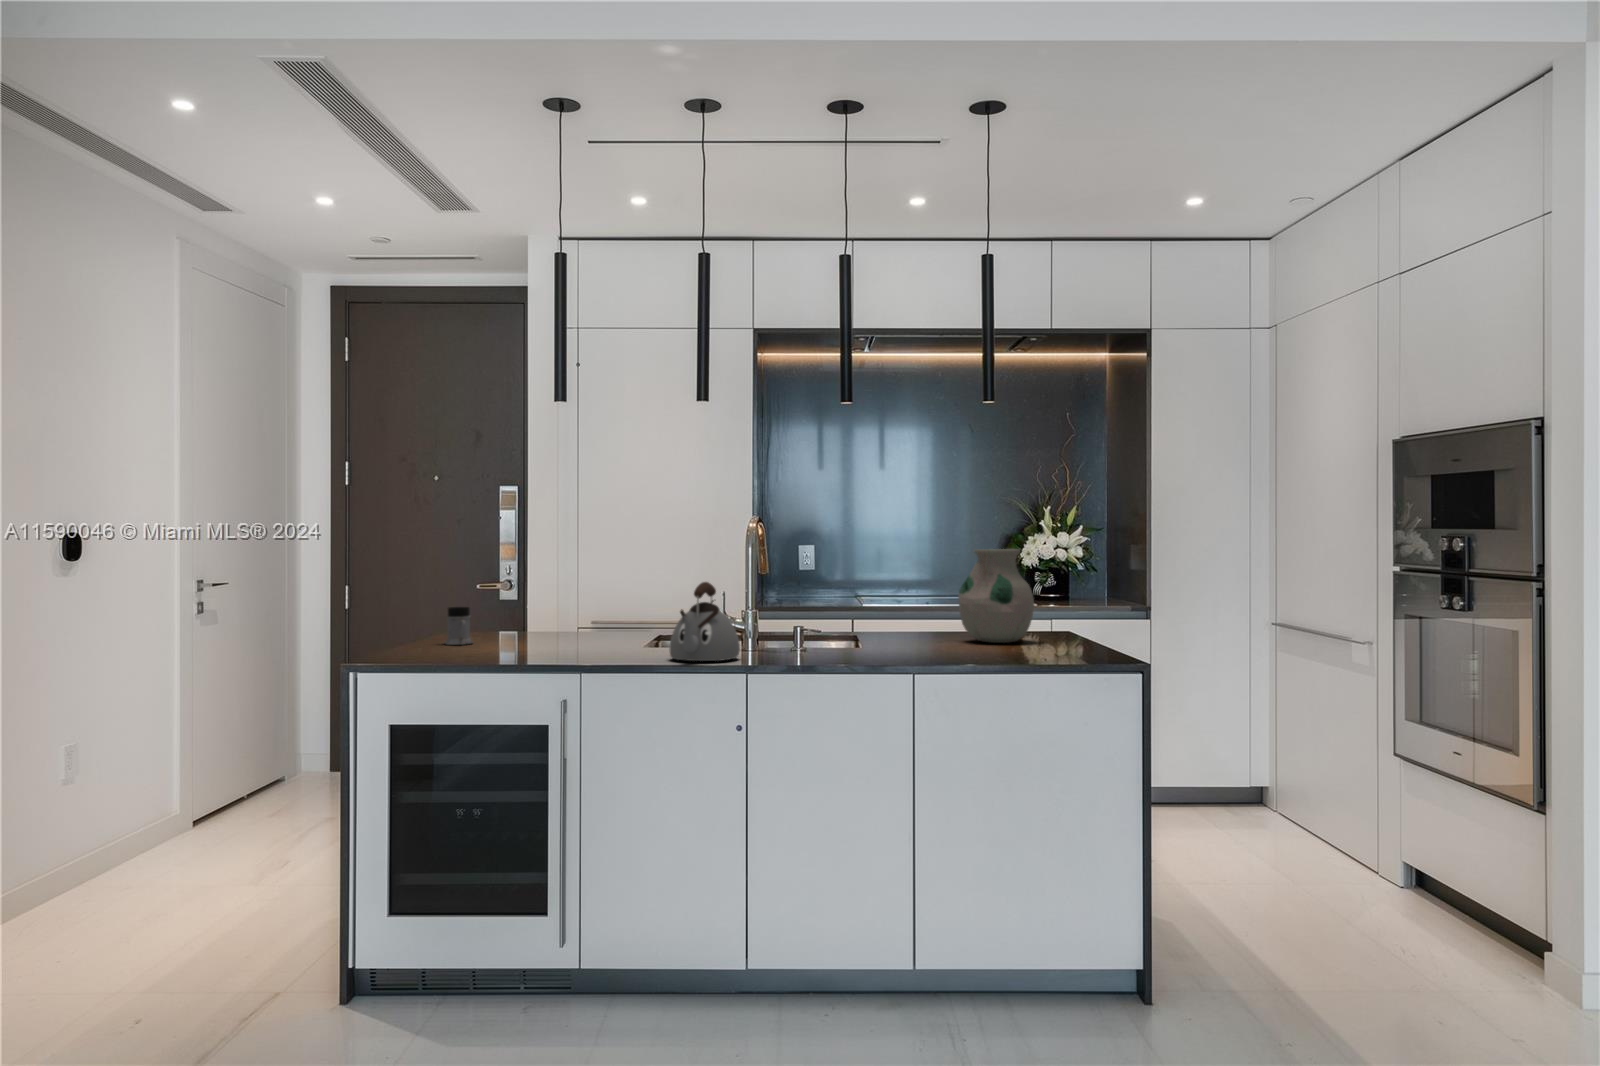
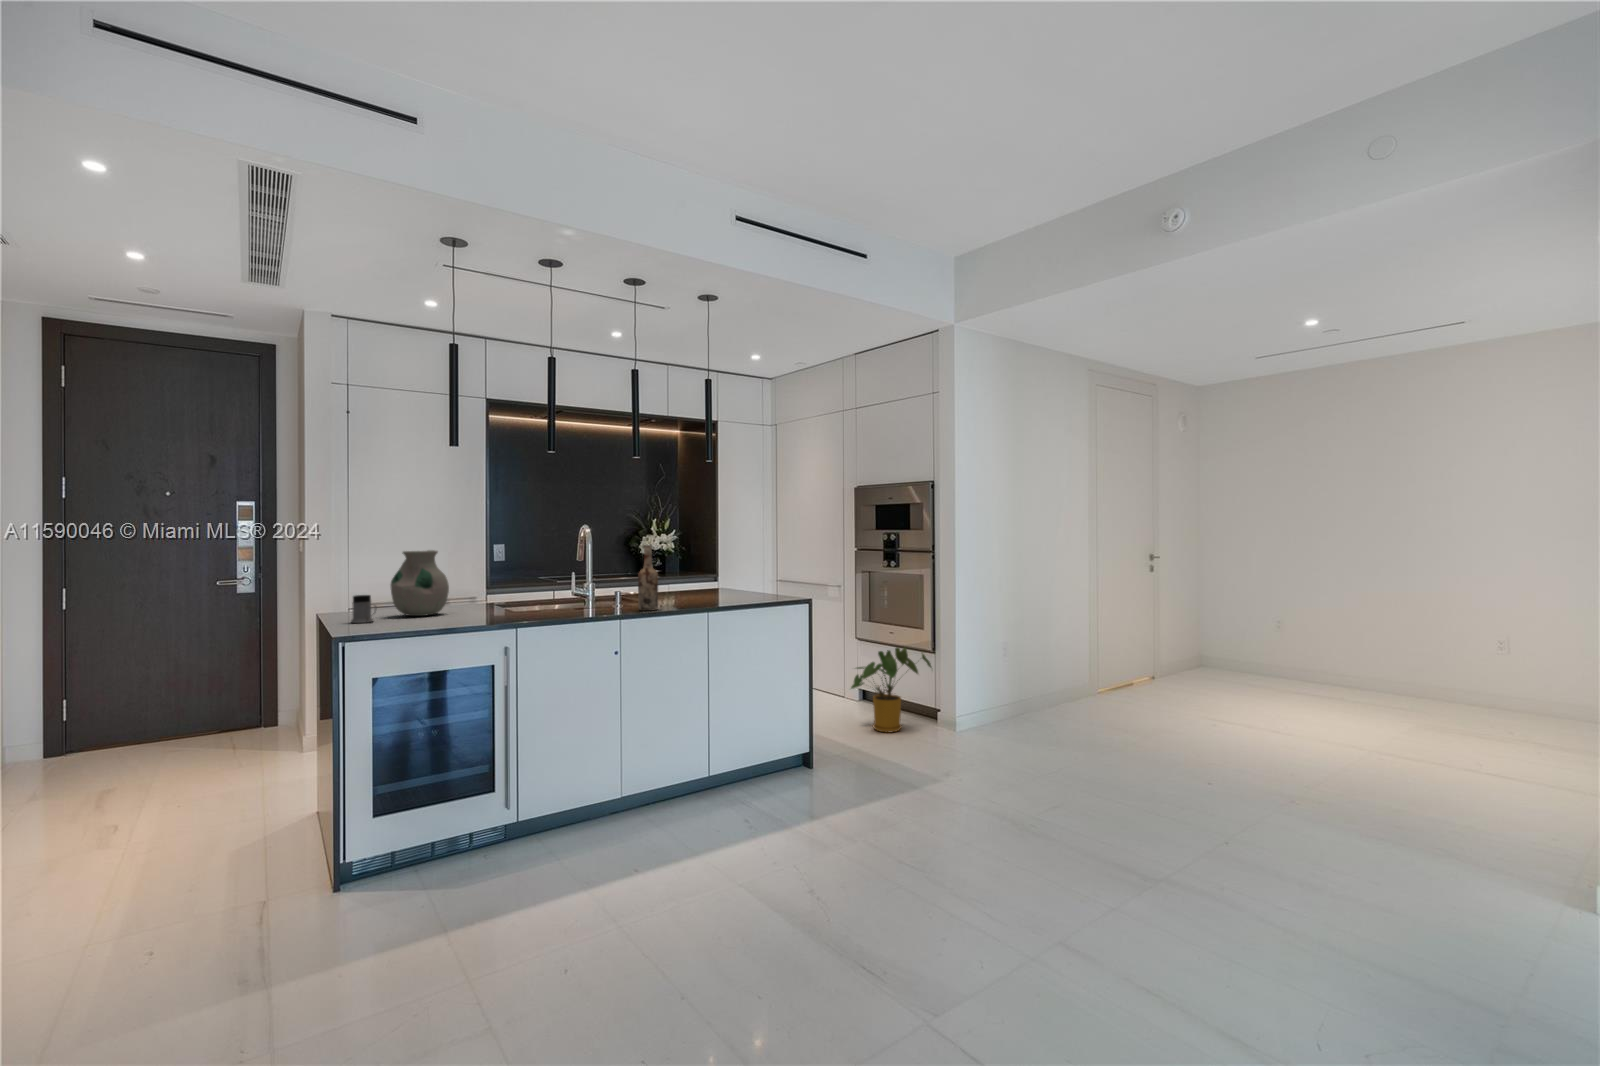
wine bottle: none [794,547,829,661] -> present [638,545,658,611]
vase: present [958,549,1034,643] -> present [391,550,449,616]
kettle: present [670,582,740,661] -> none [567,568,610,616]
house plant: none [1321,787,1538,975] -> present [851,647,931,732]

